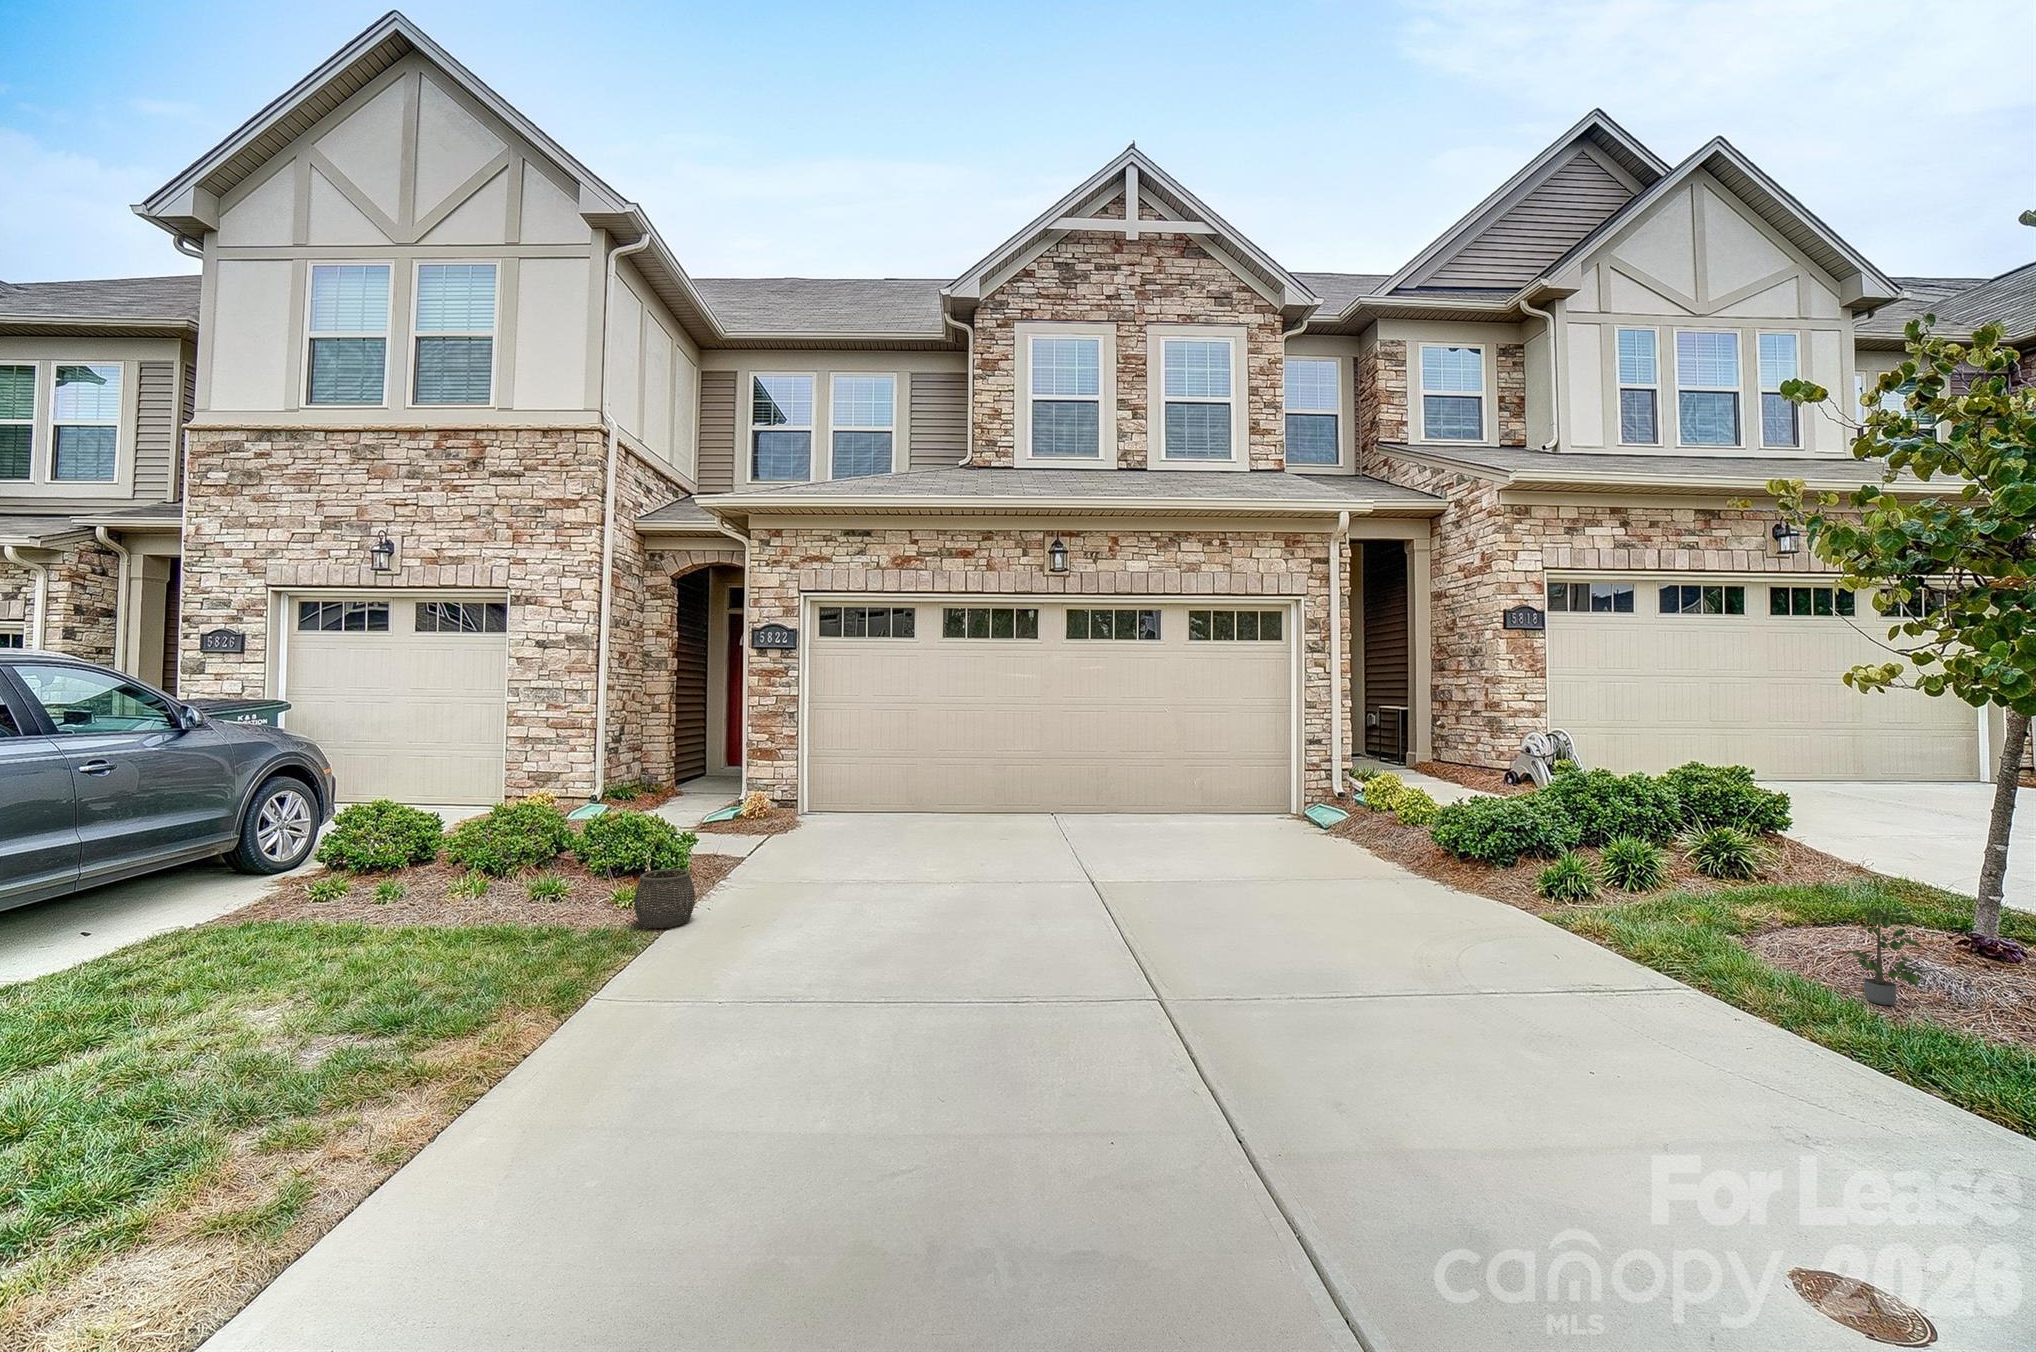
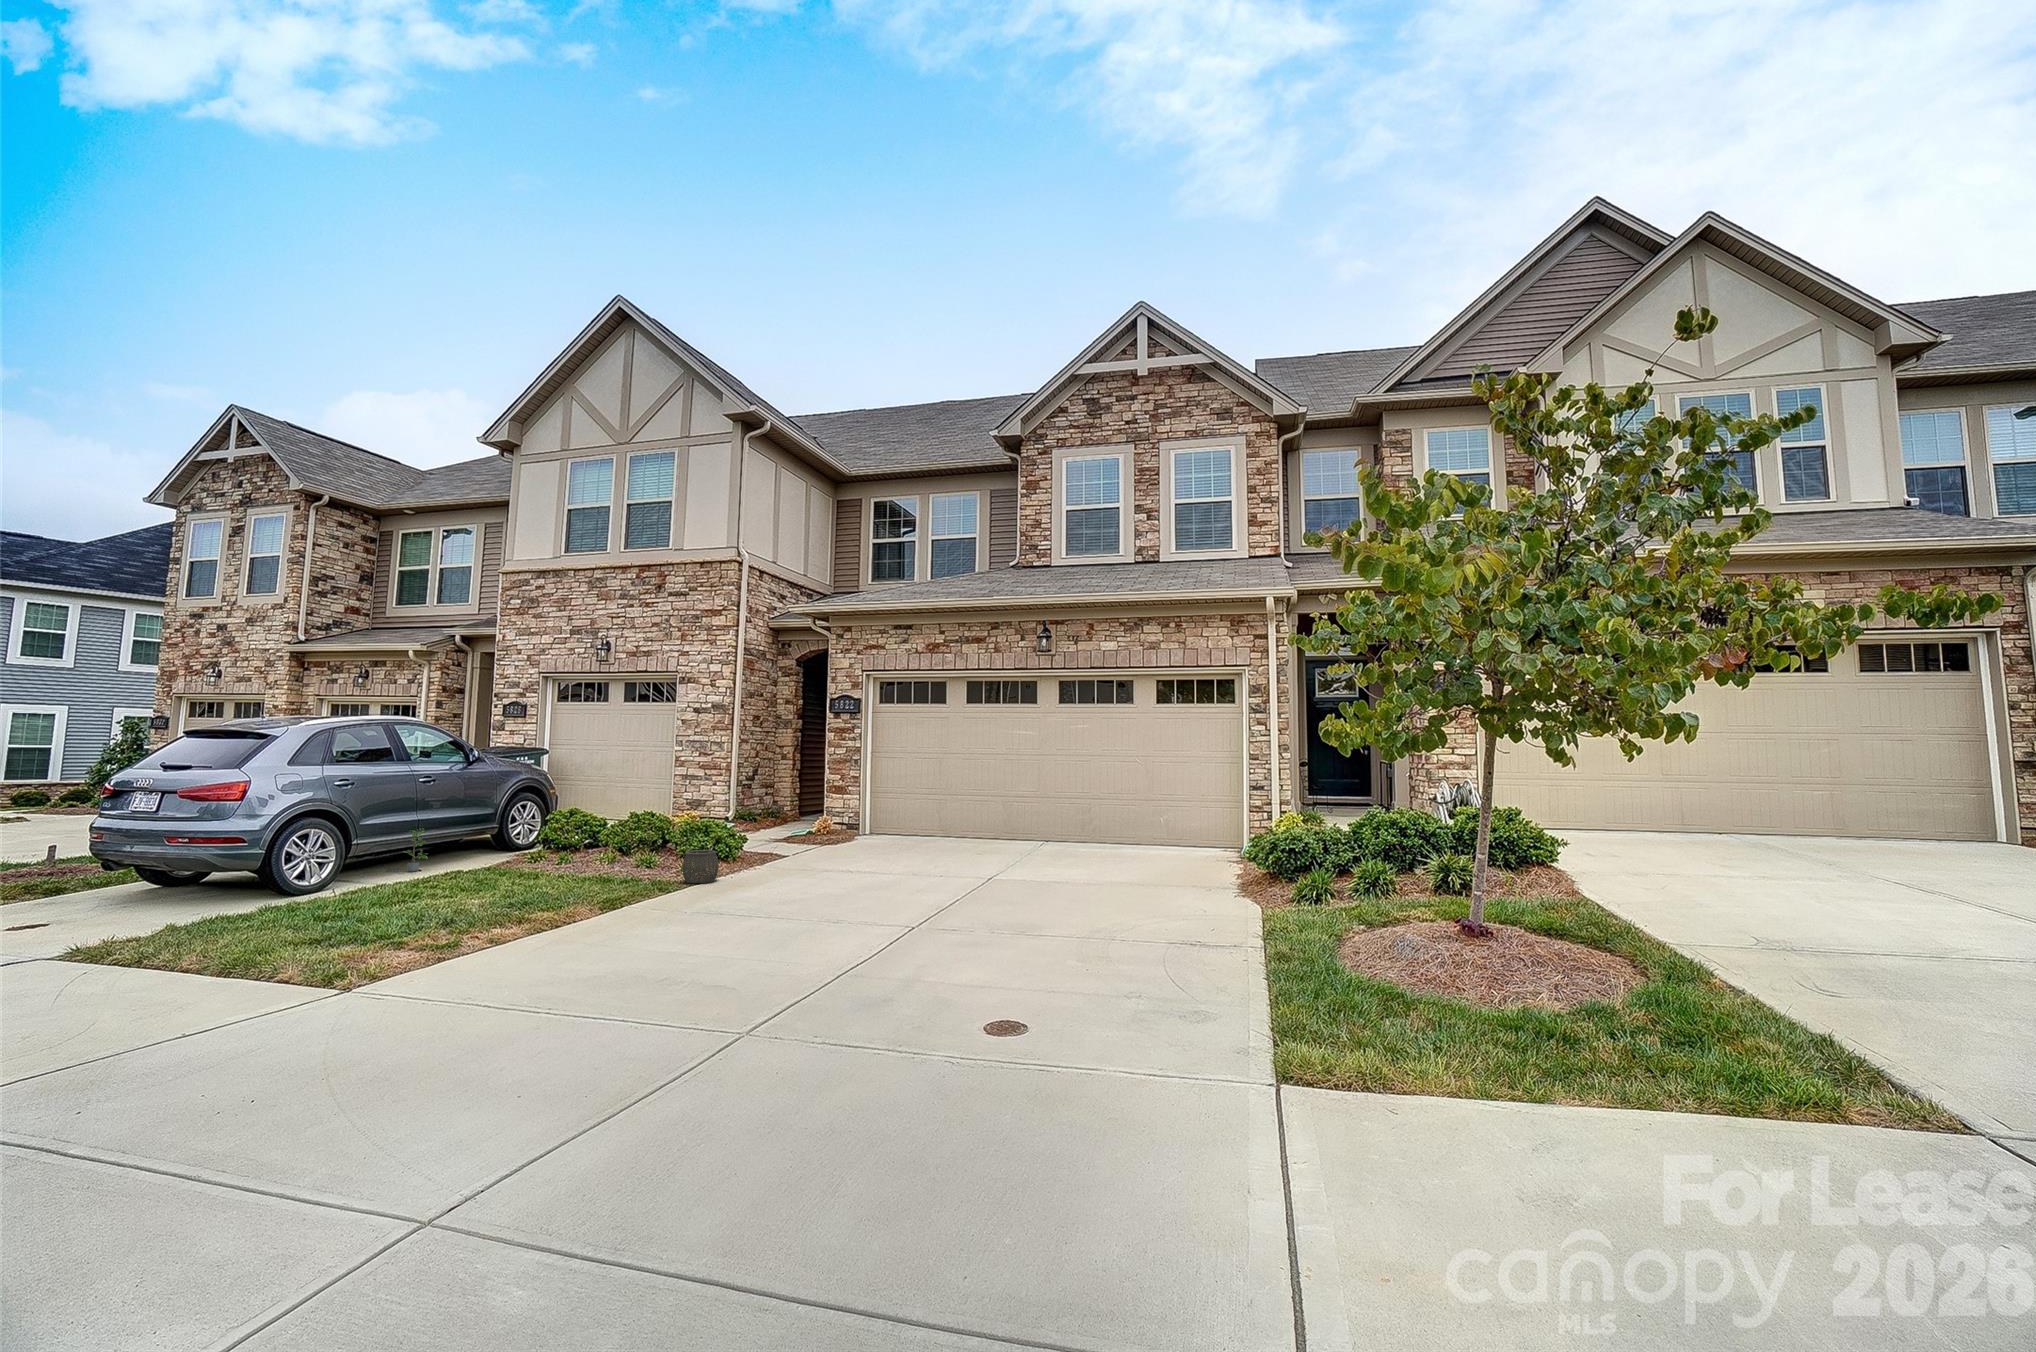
potted plant: present [1849,906,1927,1005] -> present [406,828,428,872]

